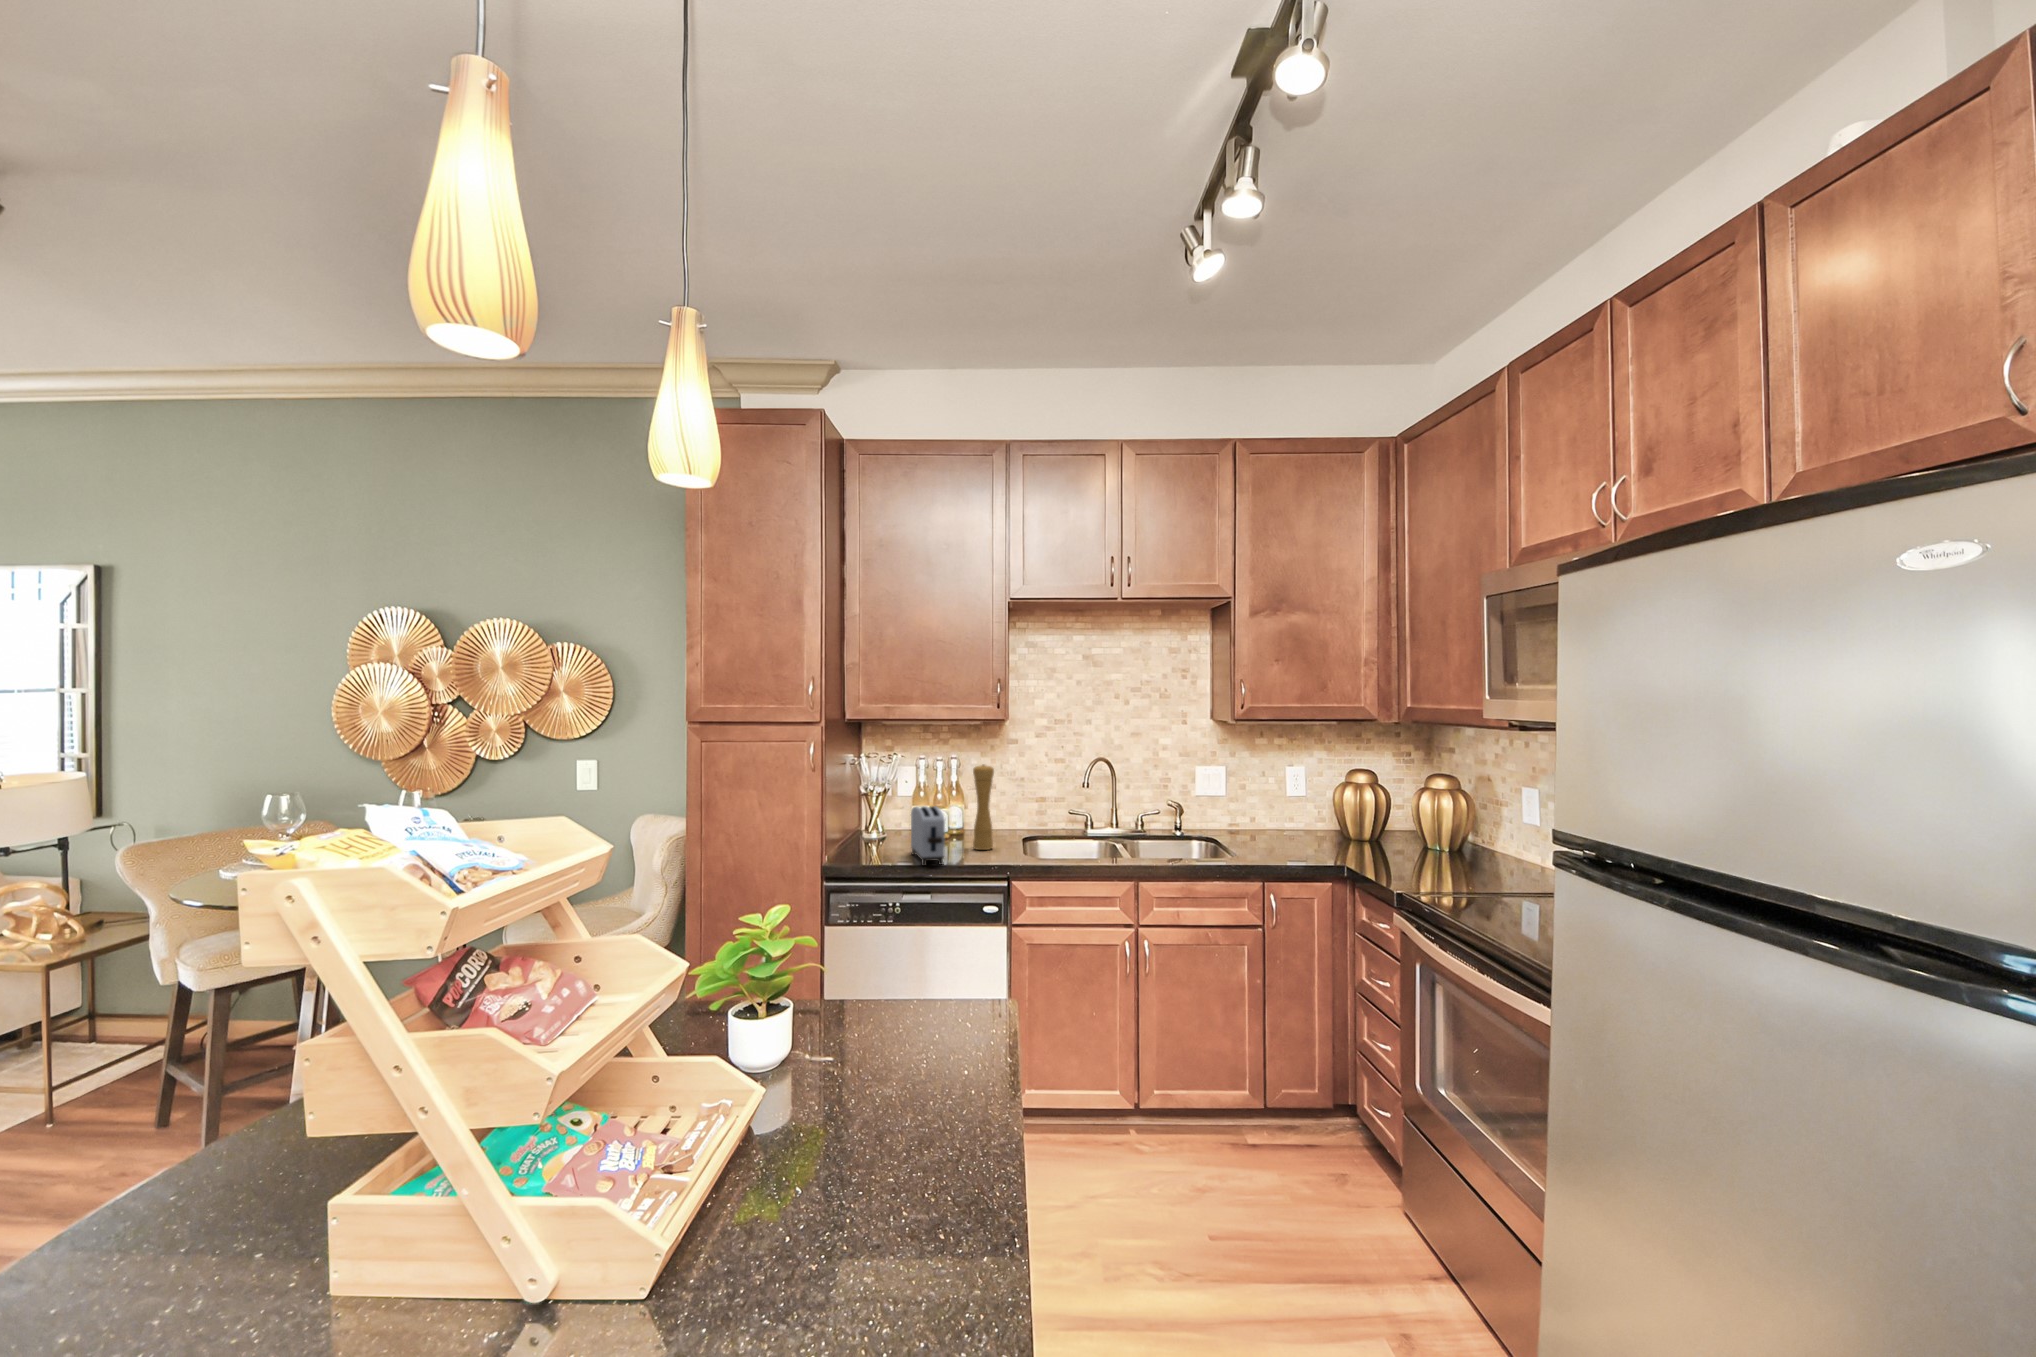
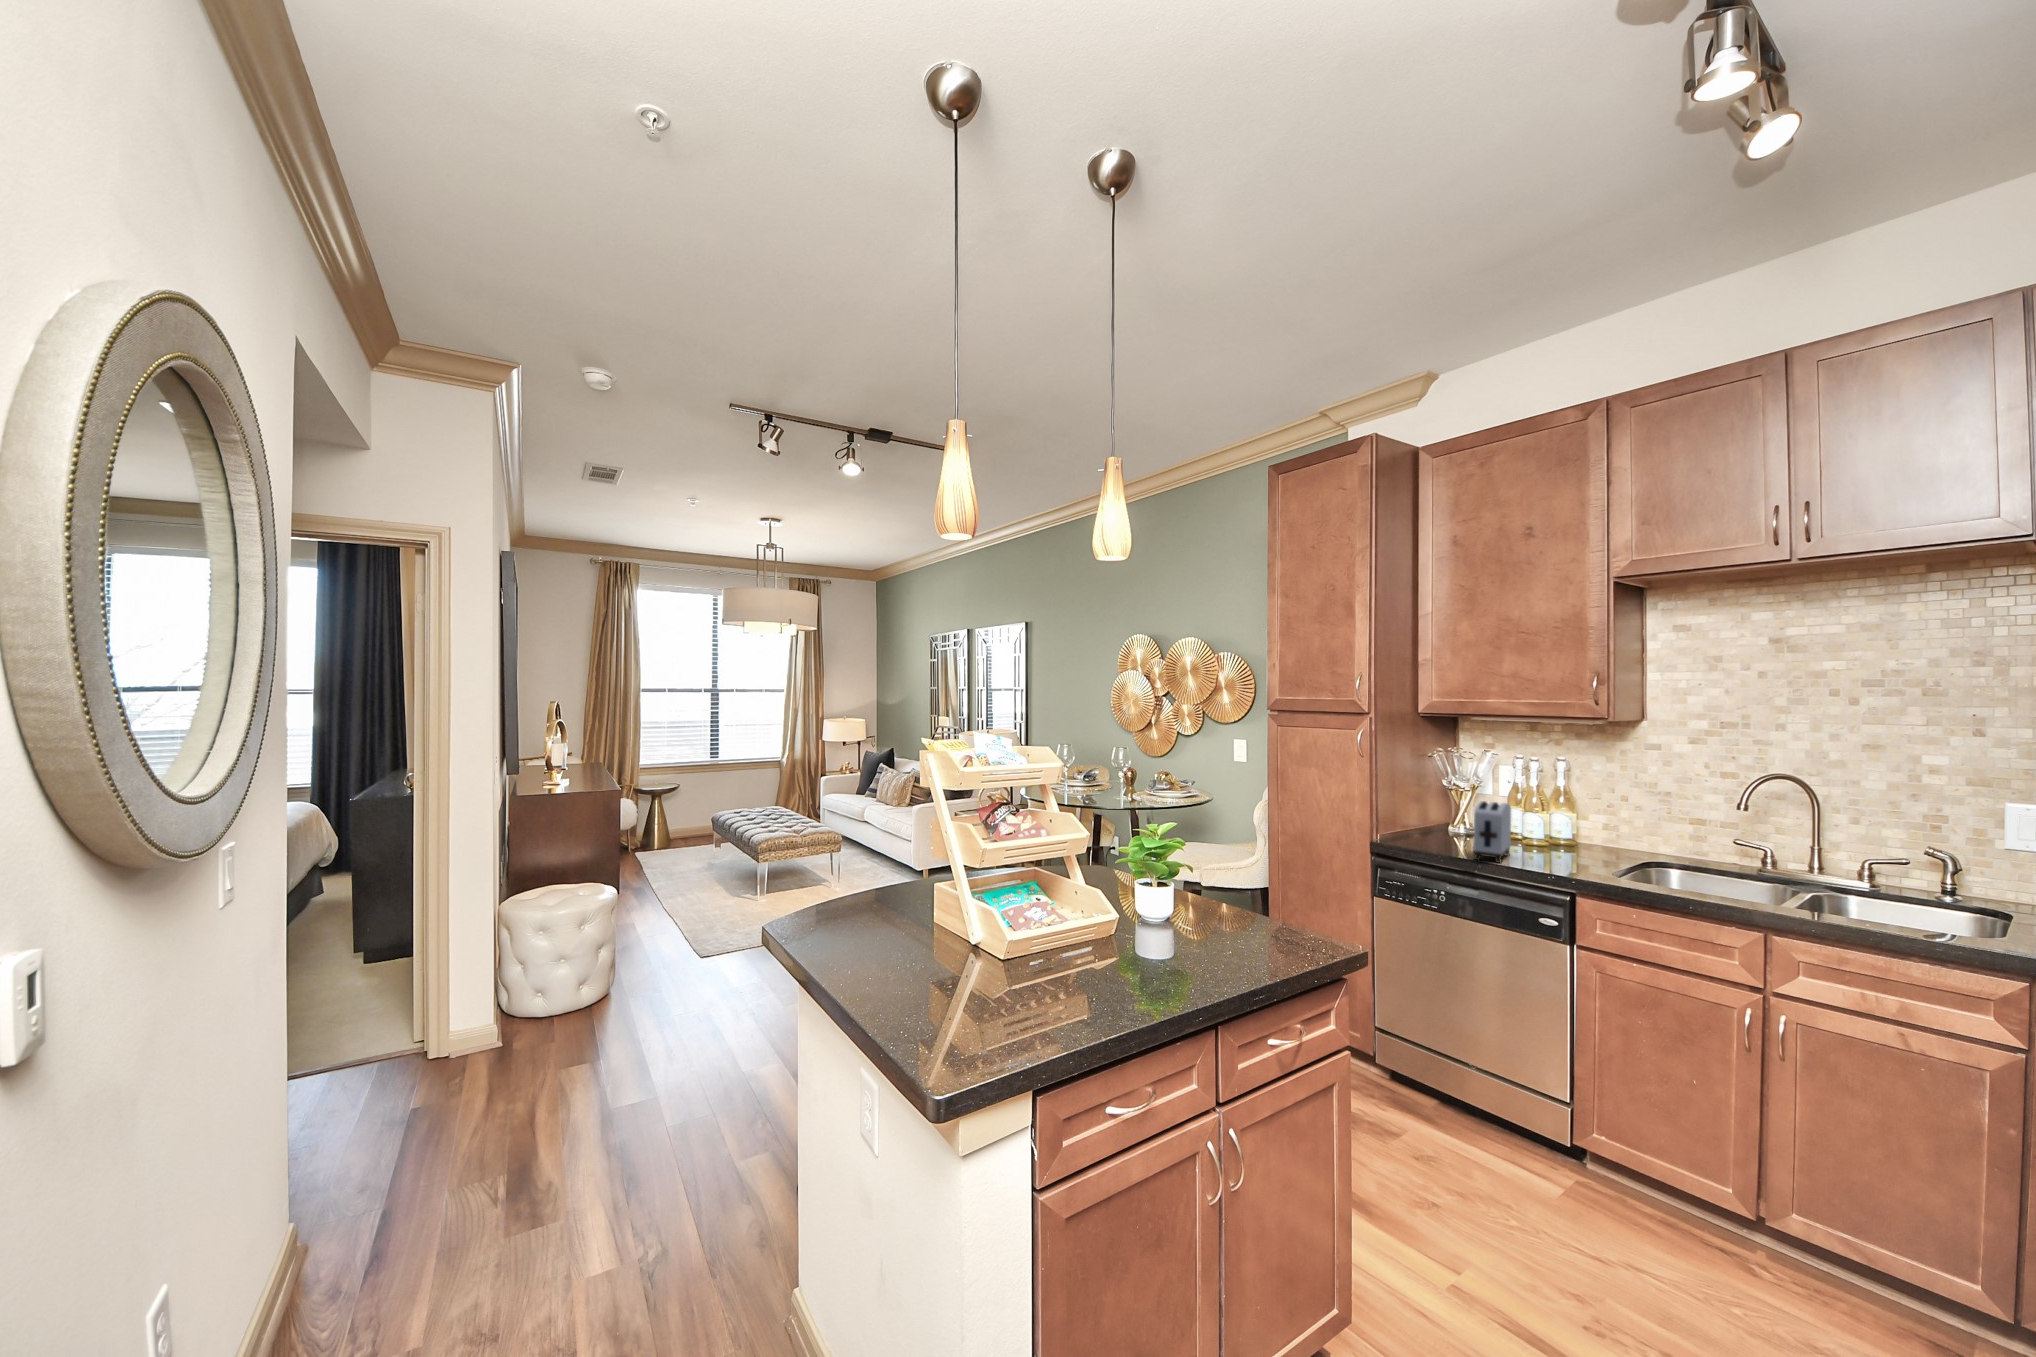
pepper mill: present [973,765,994,850] -> none [1570,766,1599,864]

